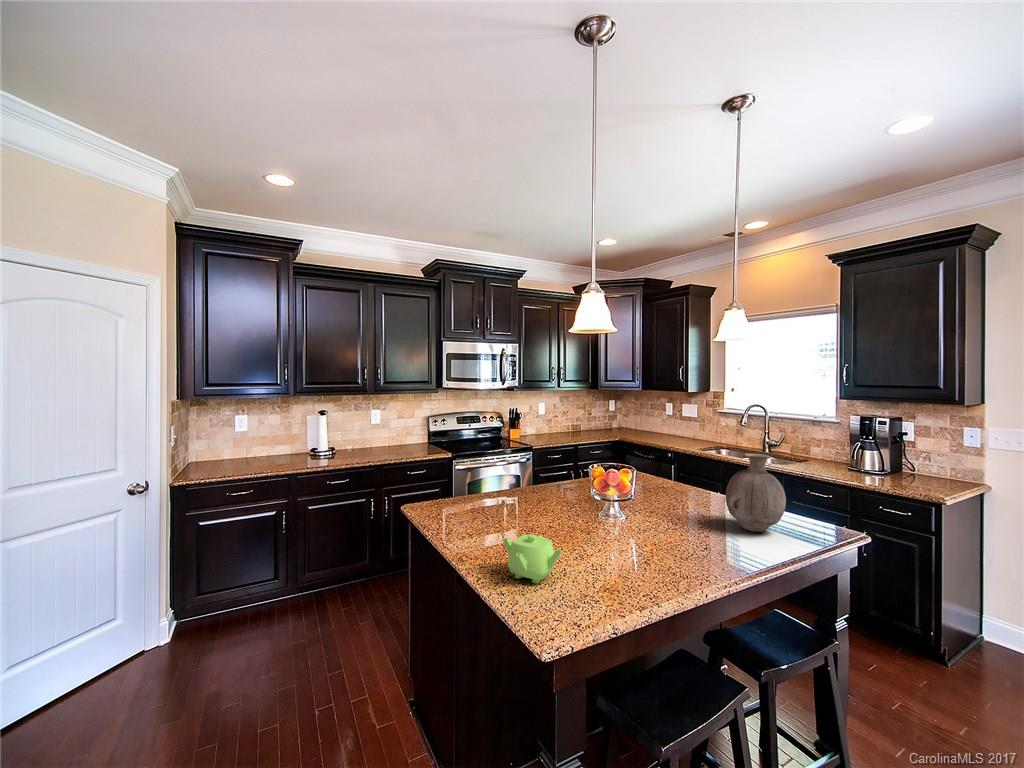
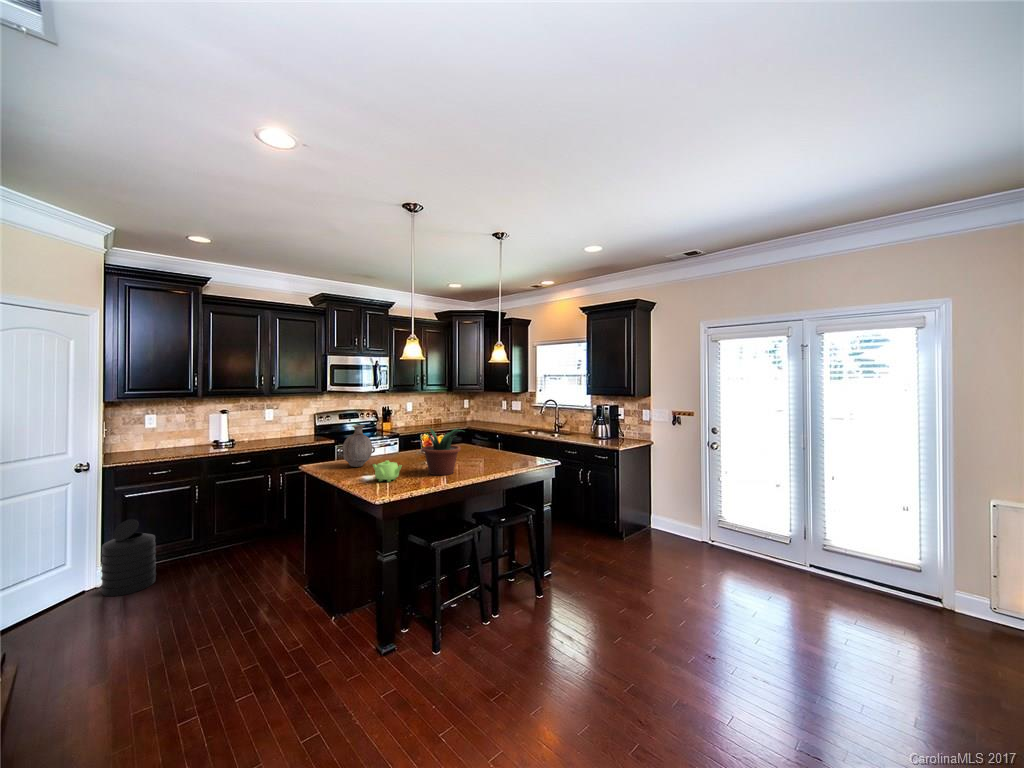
vase: present [726,454,786,532] -> present [339,425,375,467]
potted plant: none [586,462,685,569] -> present [419,428,461,475]
trash can: none [155,558,224,666] -> present [101,519,156,596]

